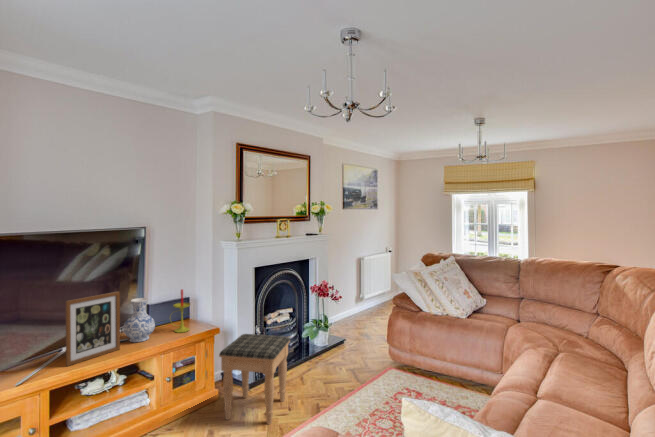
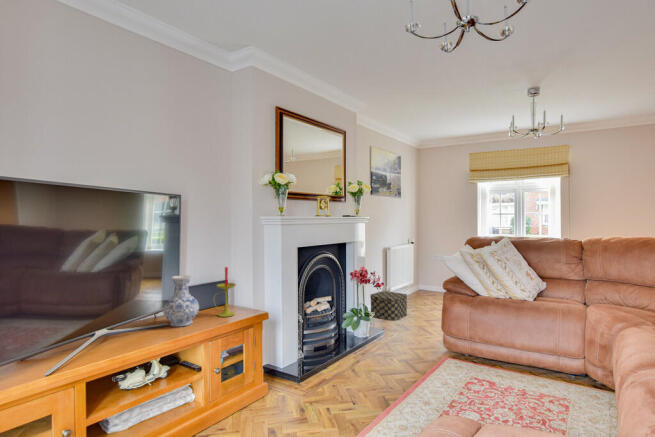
picture frame: present [65,291,120,366] -> none [106,264,164,351]
storage box: none [341,299,375,327] -> present [370,291,407,320]
footstool: present [219,334,290,424] -> none [277,319,349,420]

